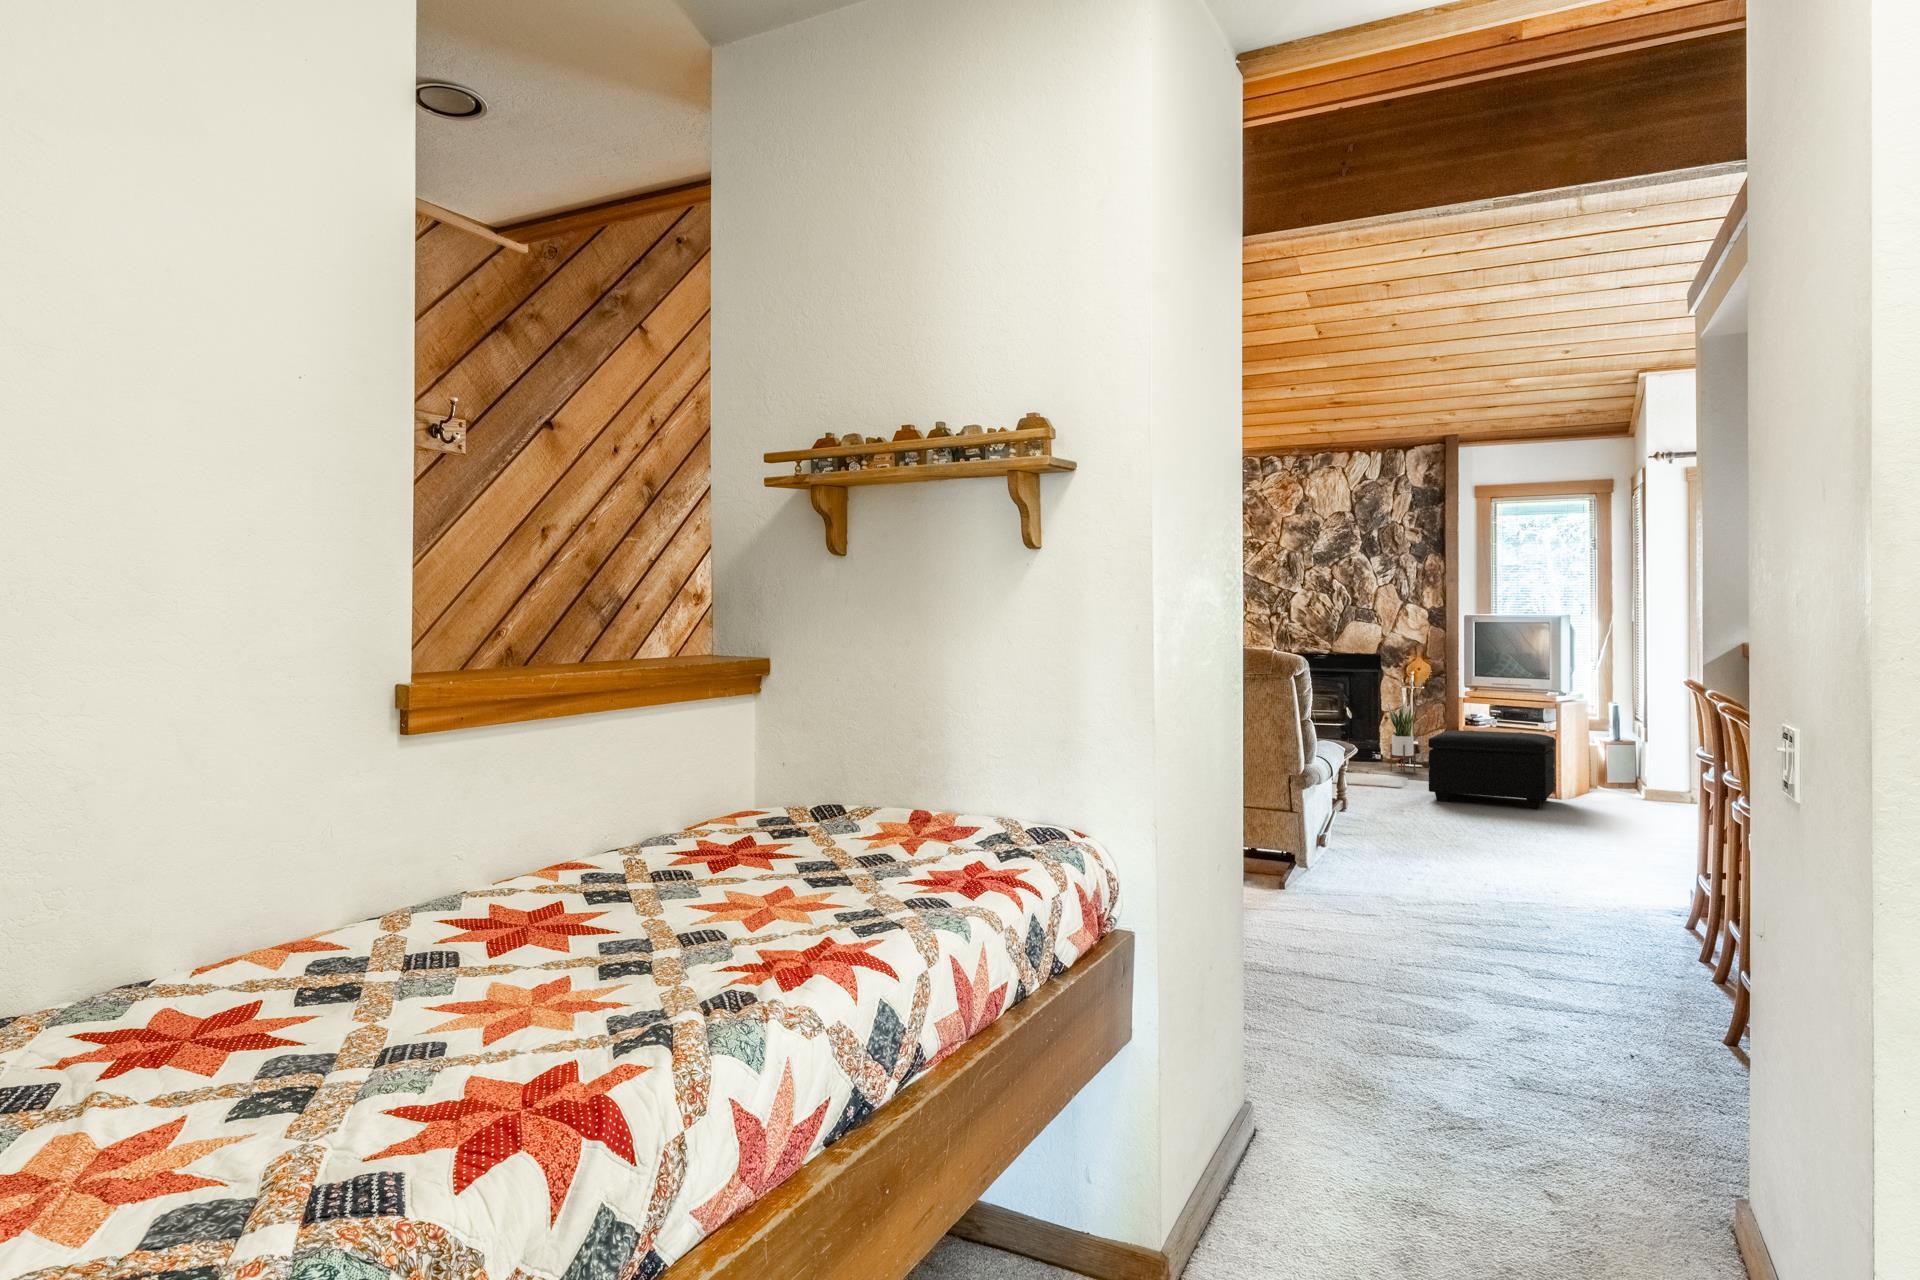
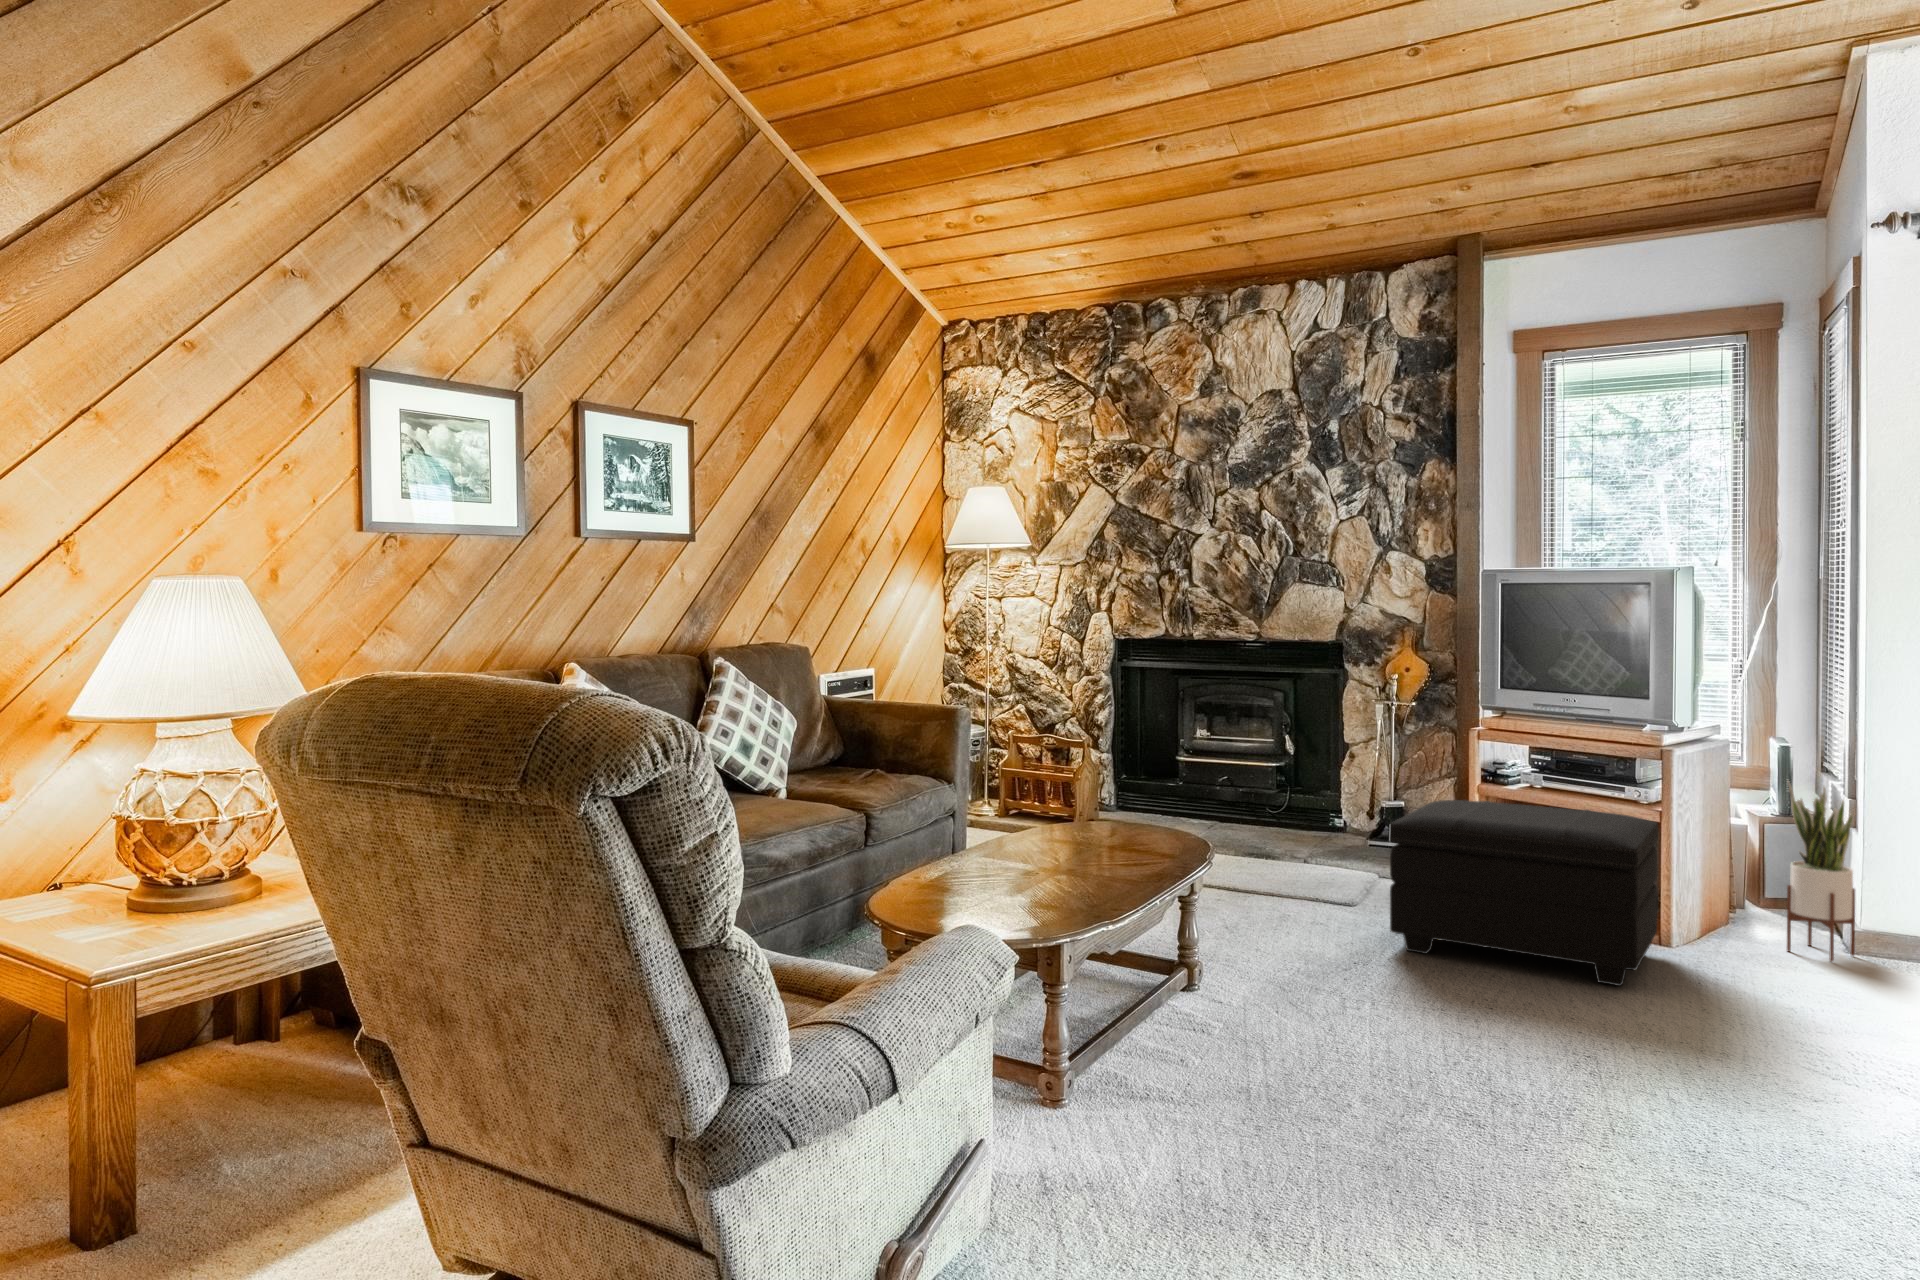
potted plant: present [1388,703,1415,772] -> present [1787,781,1855,962]

